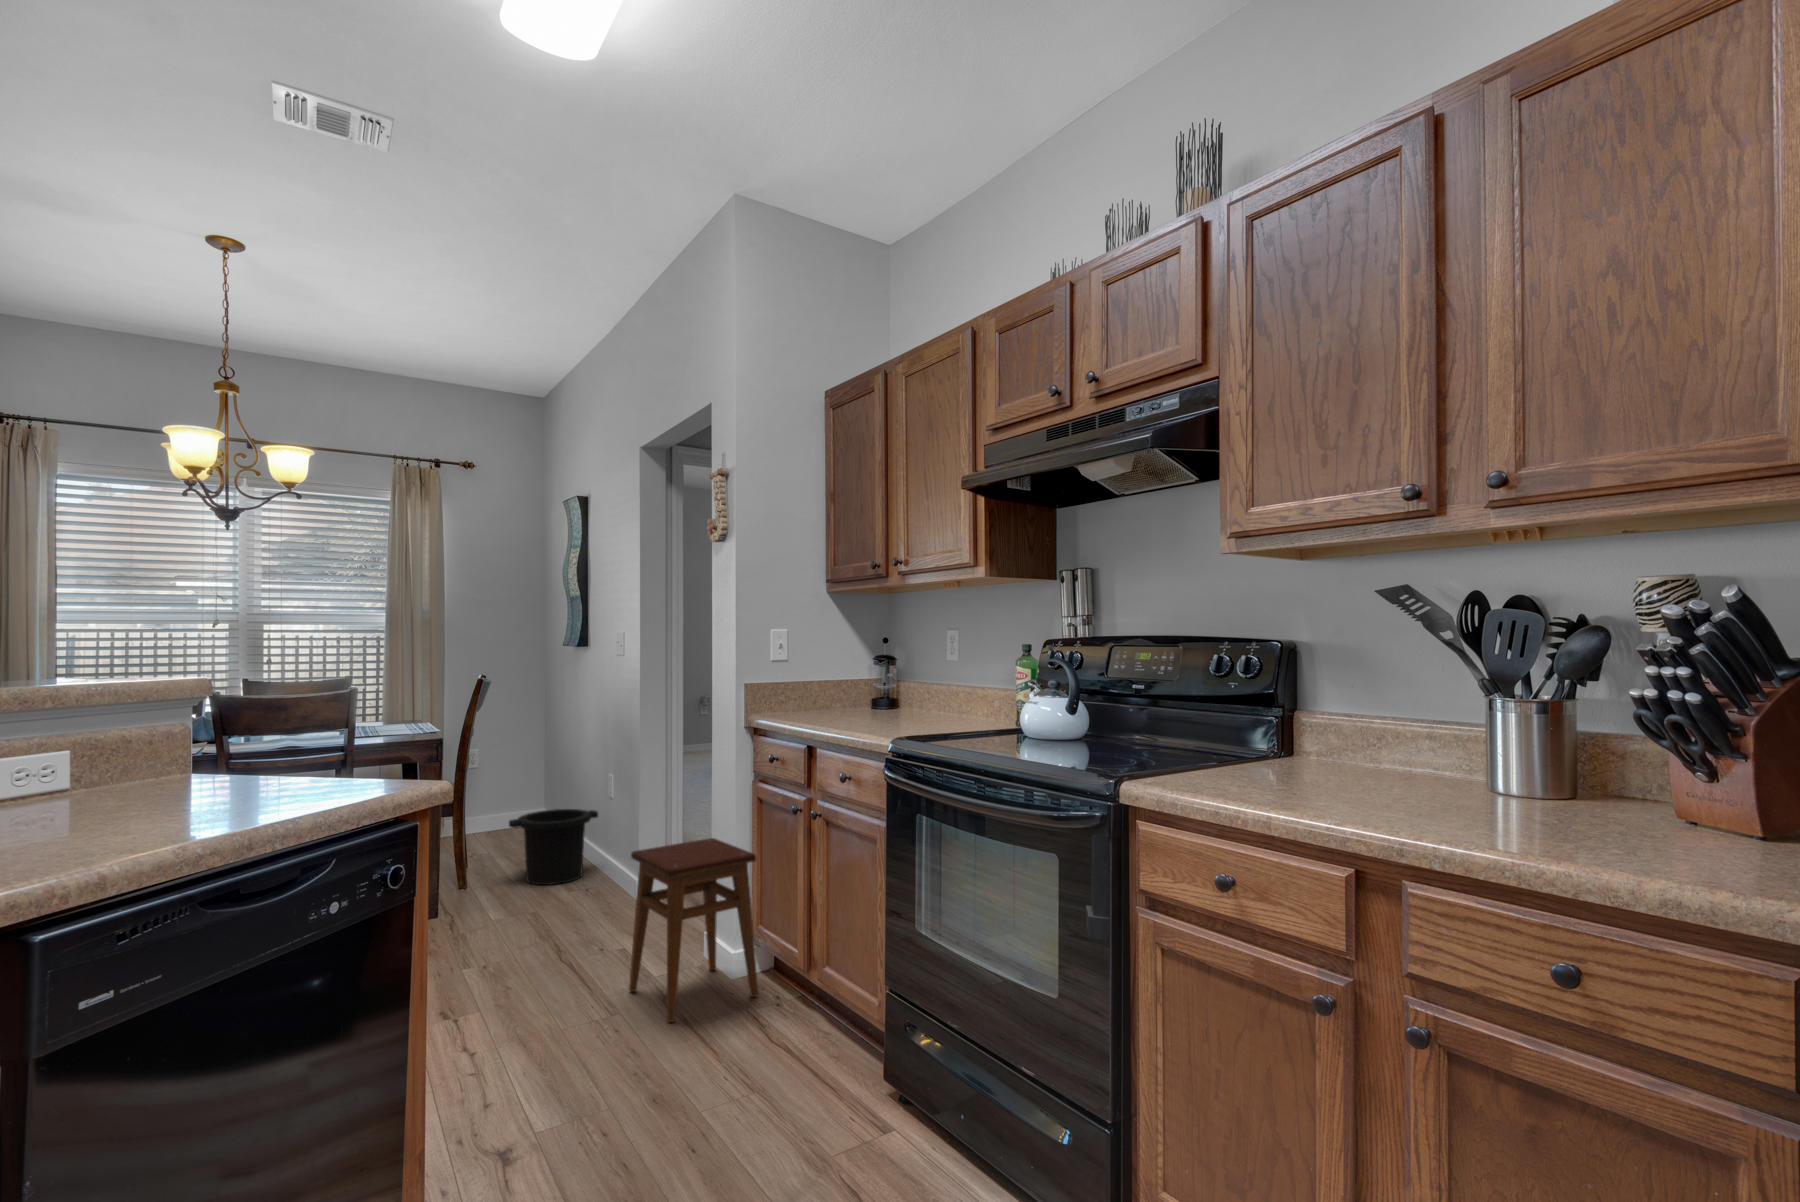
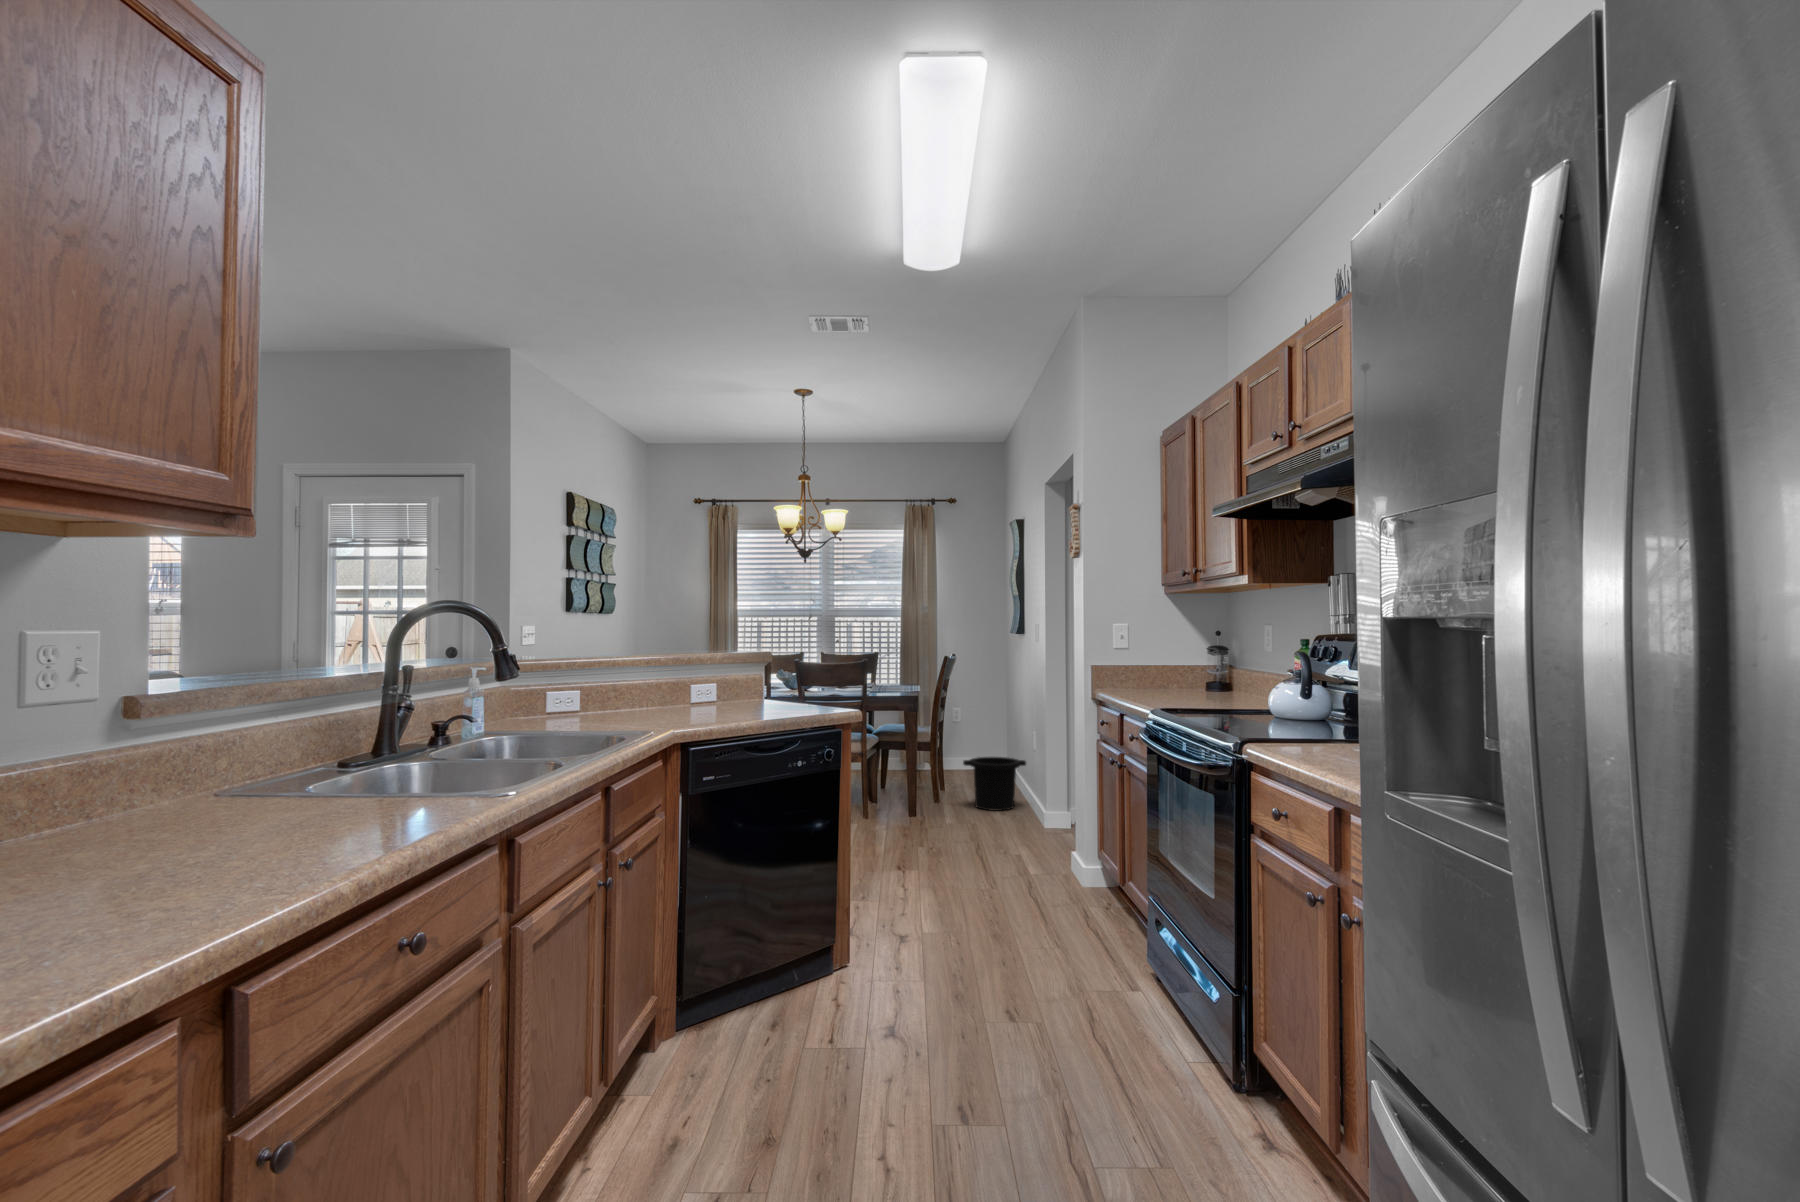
stool: present [629,838,758,1022] -> none [1011,780,1097,901]

